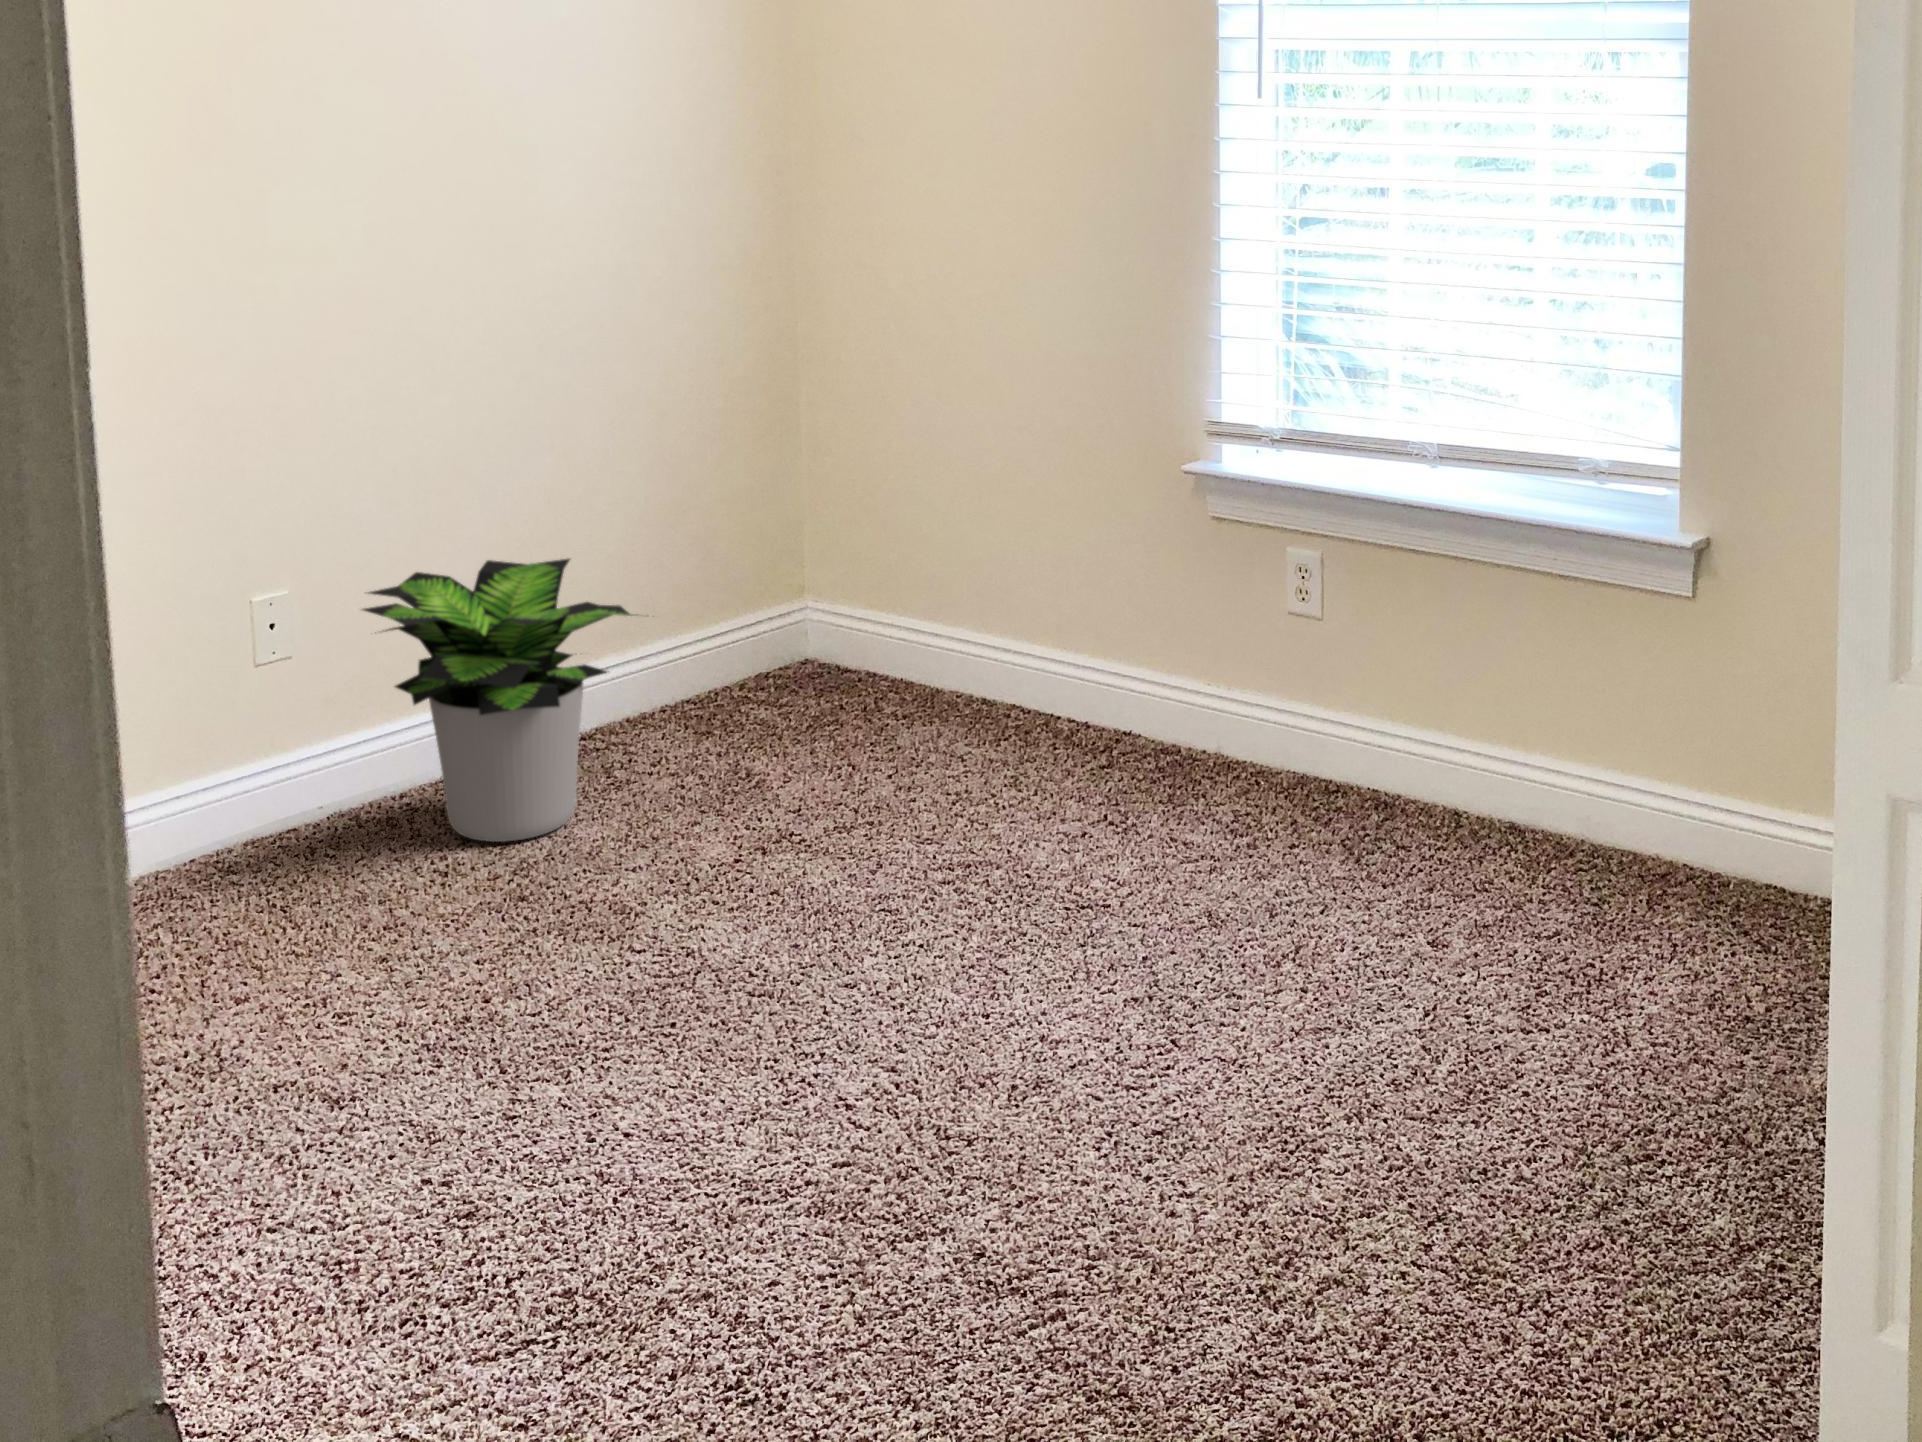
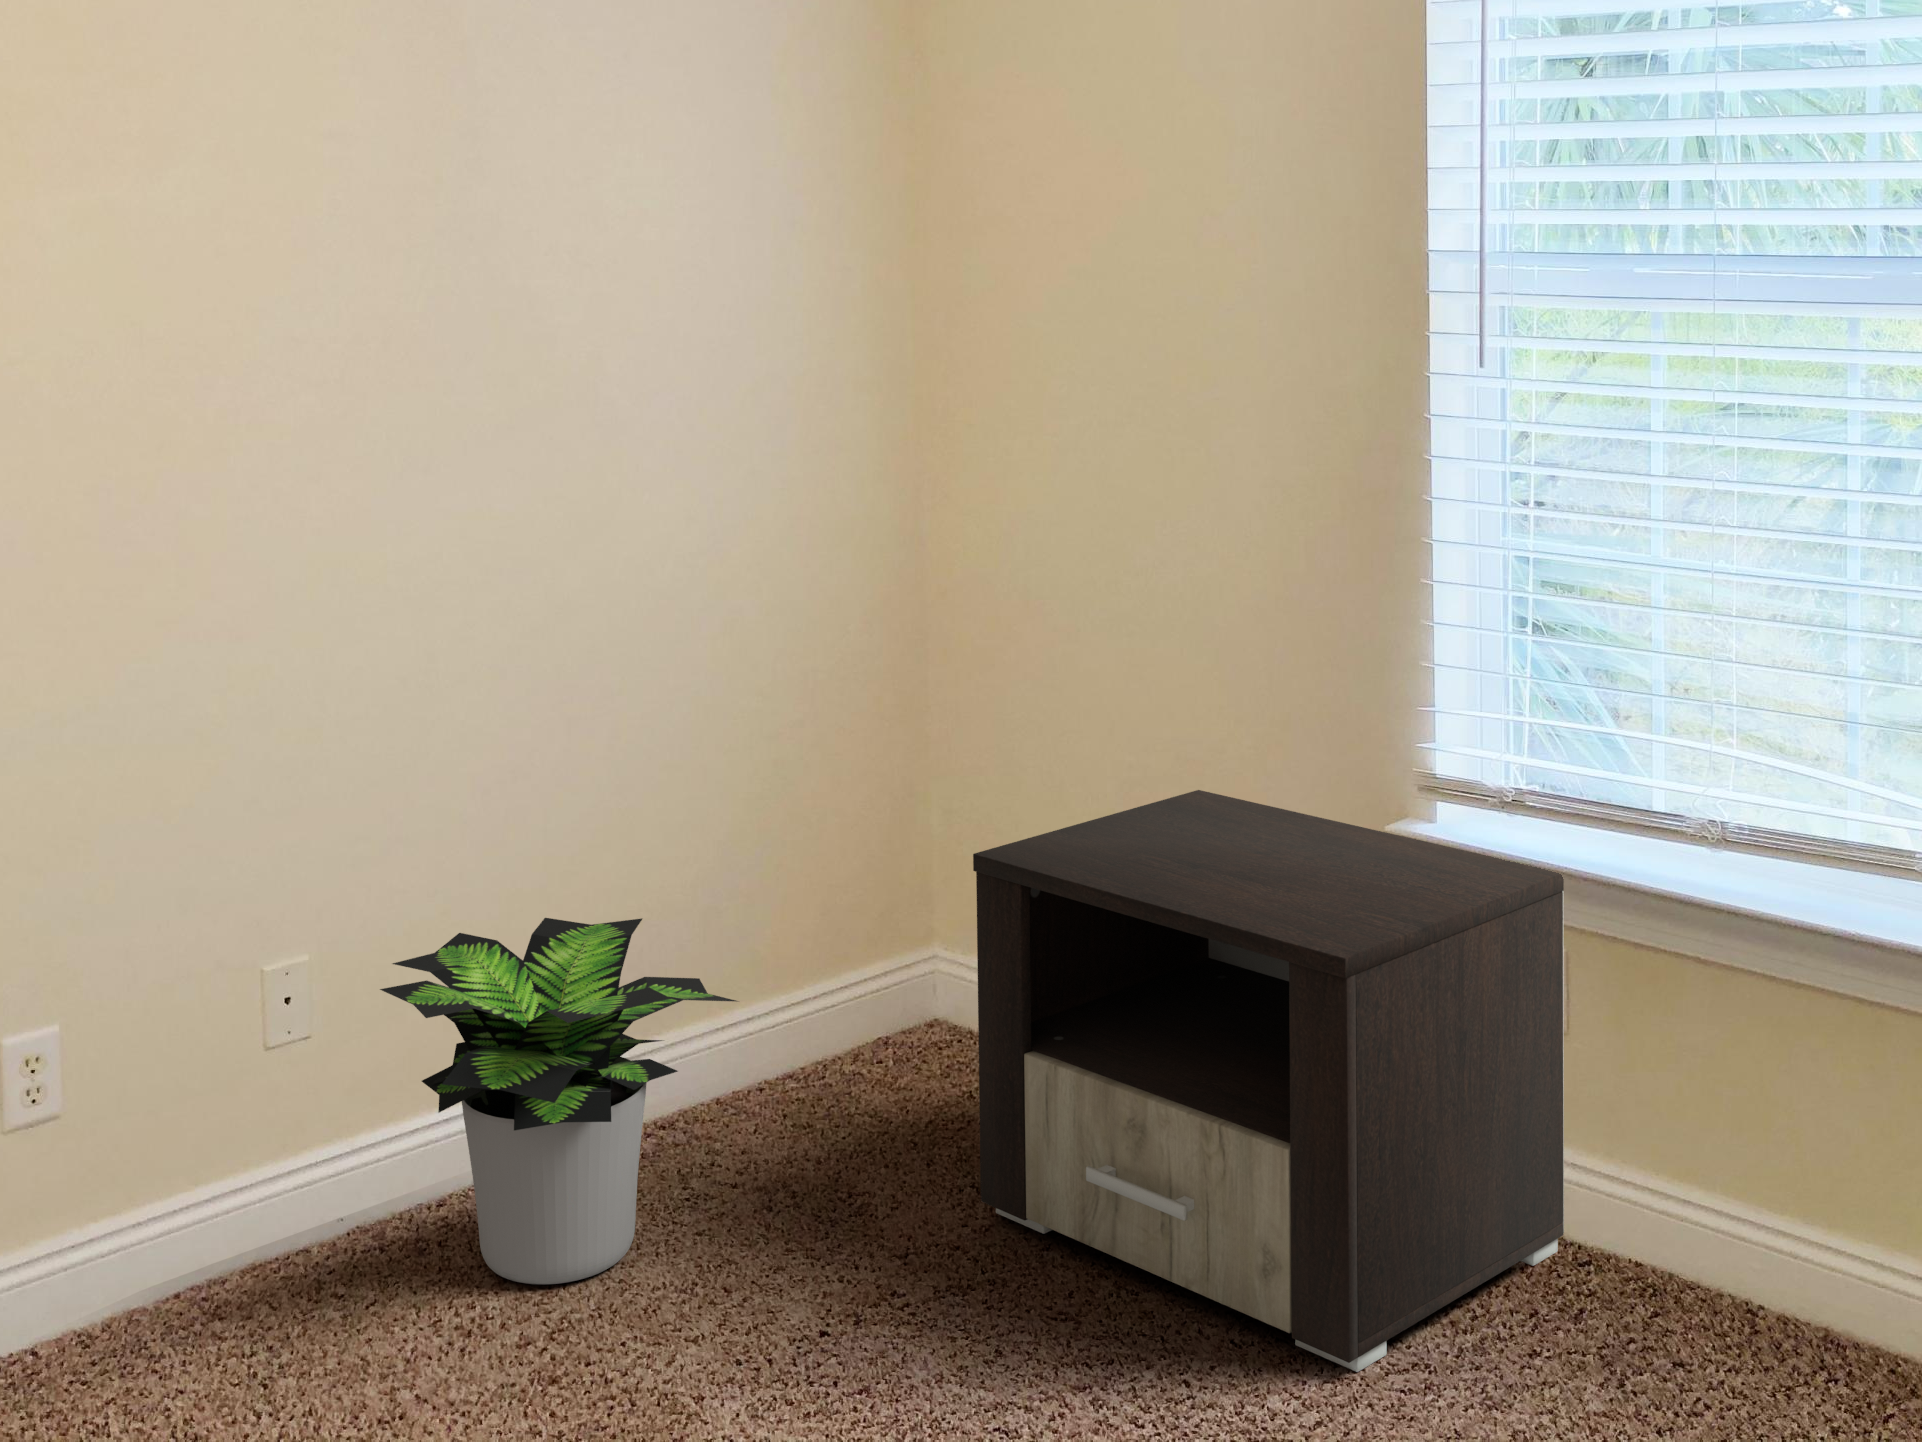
nightstand: none [850,450,1319,862] -> present [973,790,1564,1372]

